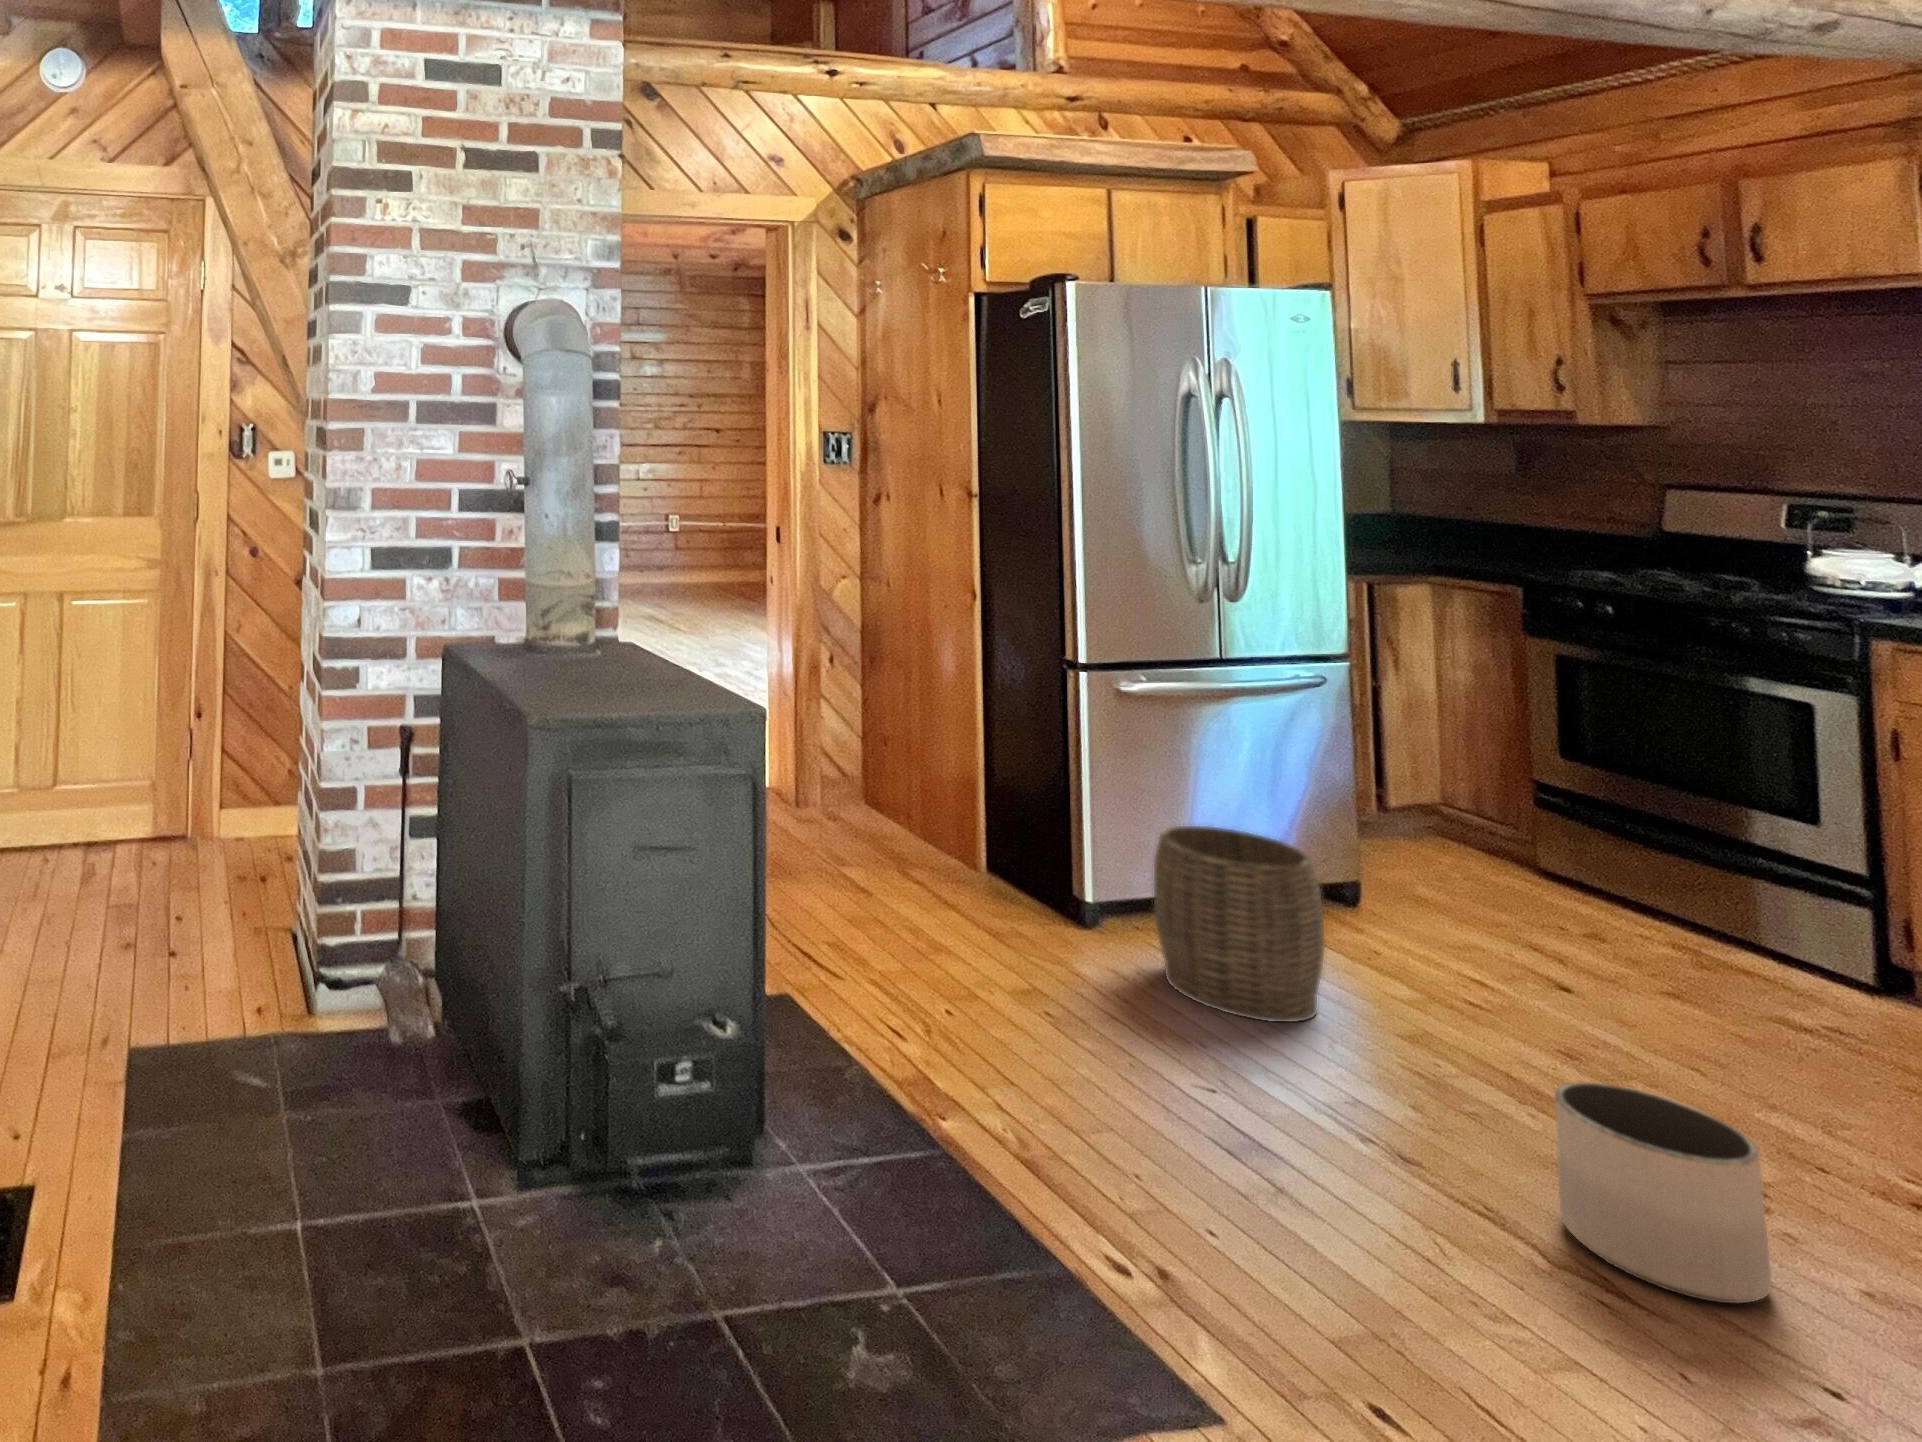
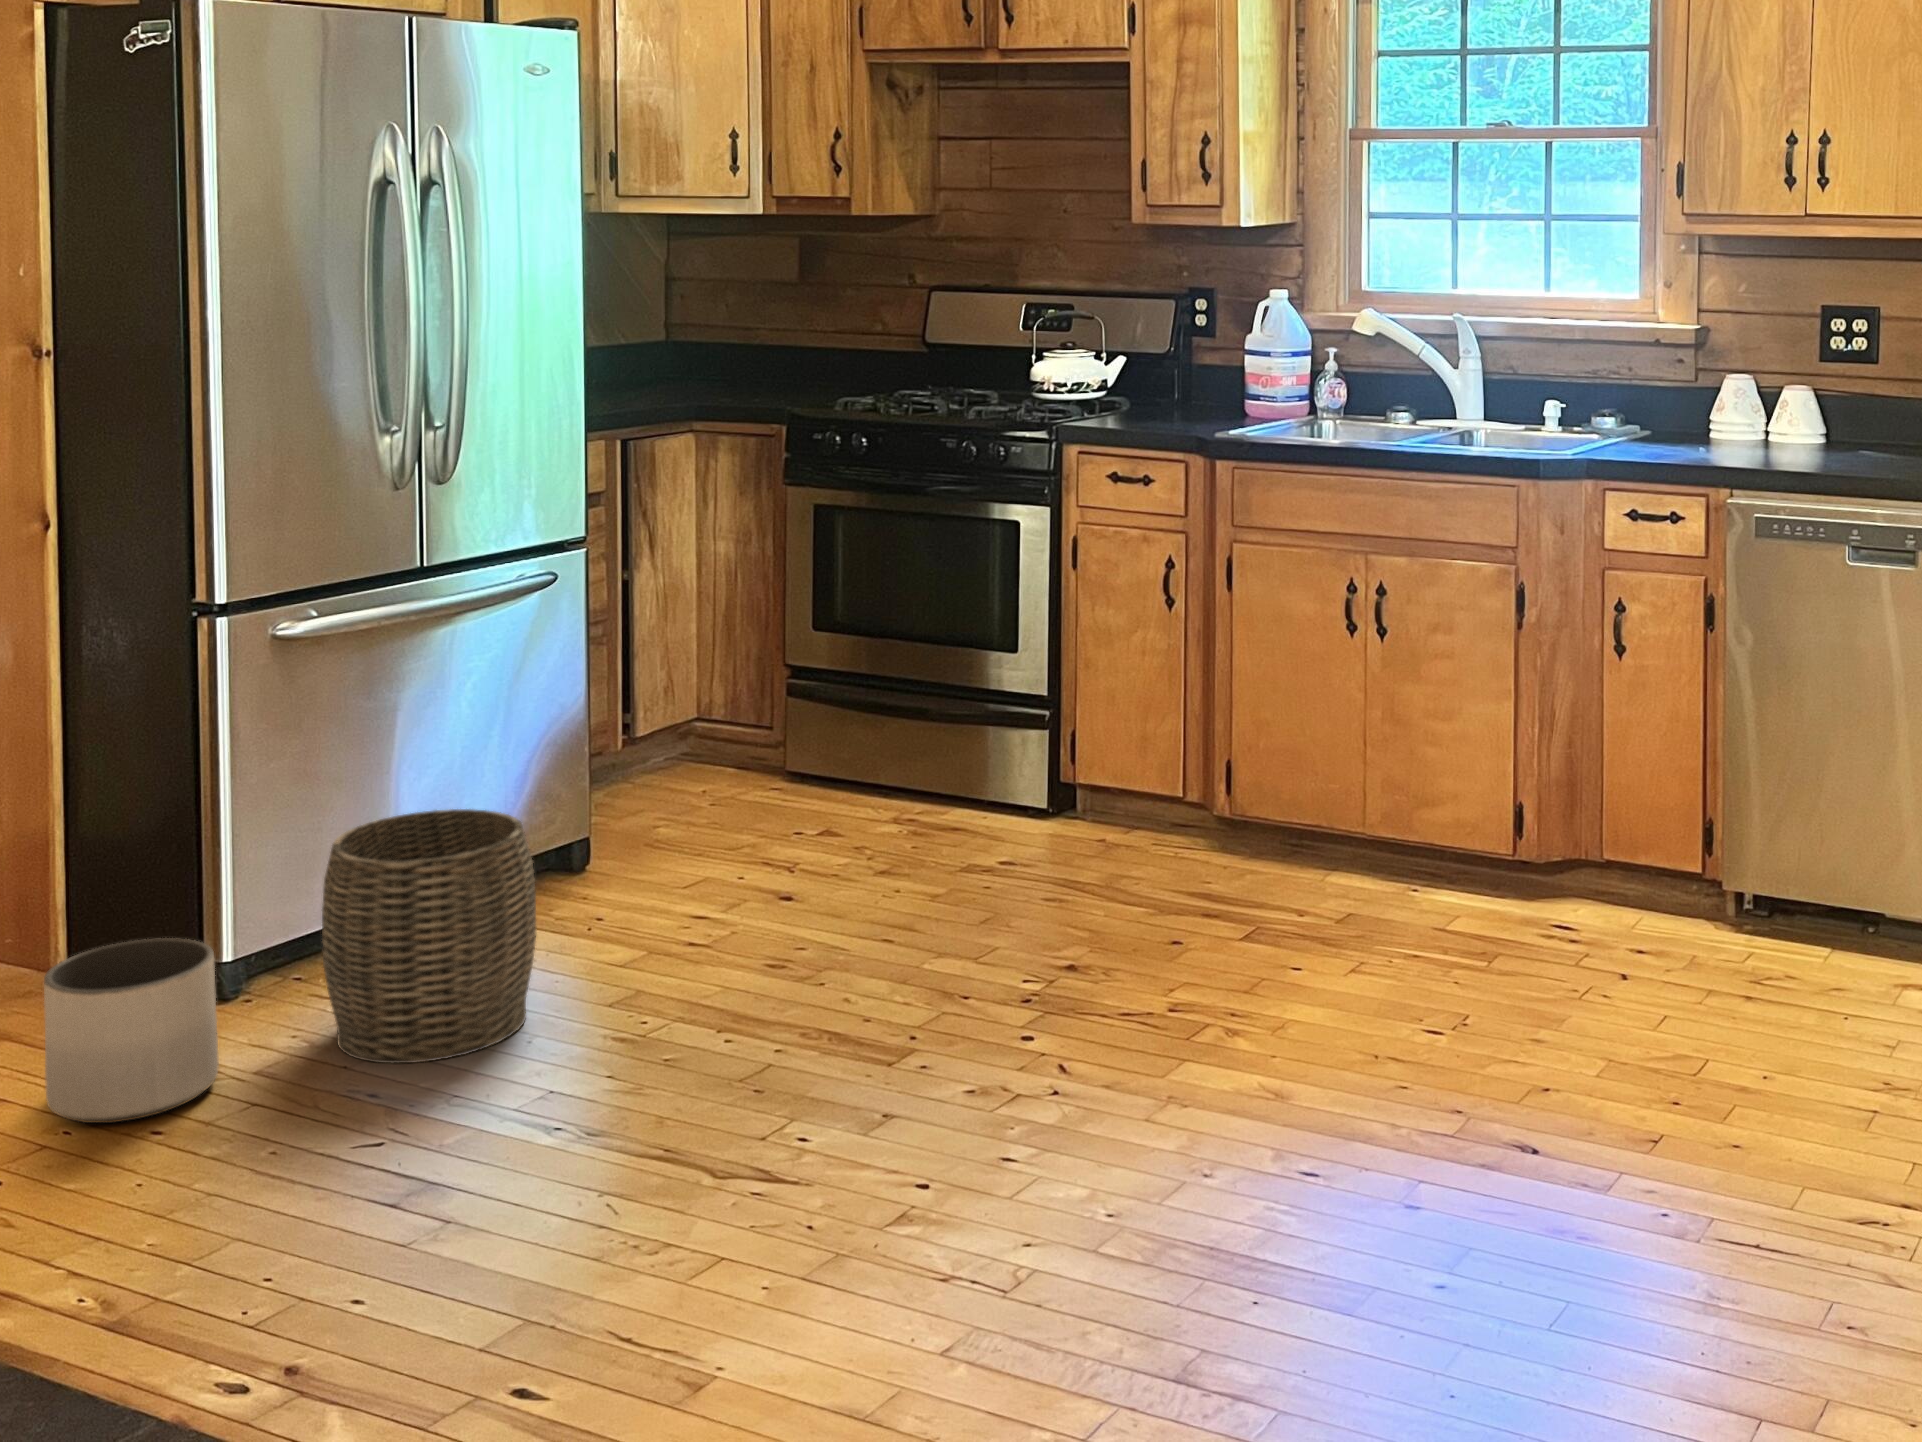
planter: present [1555,1082,1771,1303] -> present [44,938,219,1123]

